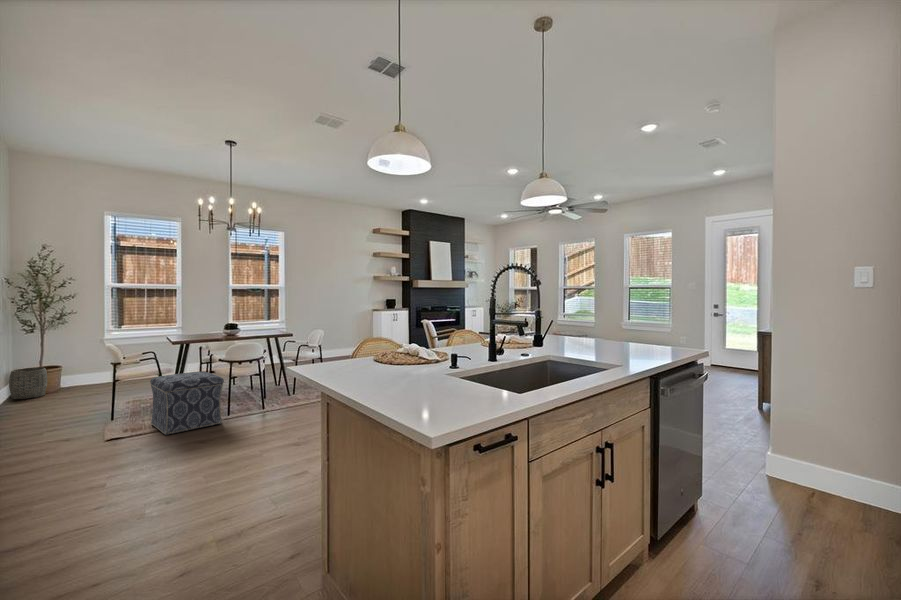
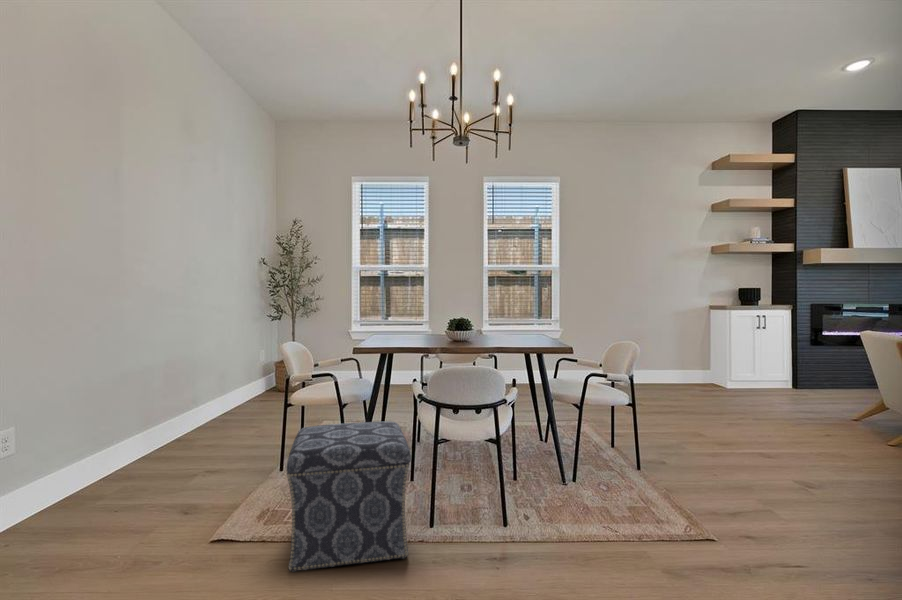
woven basket: present [9,367,47,399] -> none [227,376,264,417]

